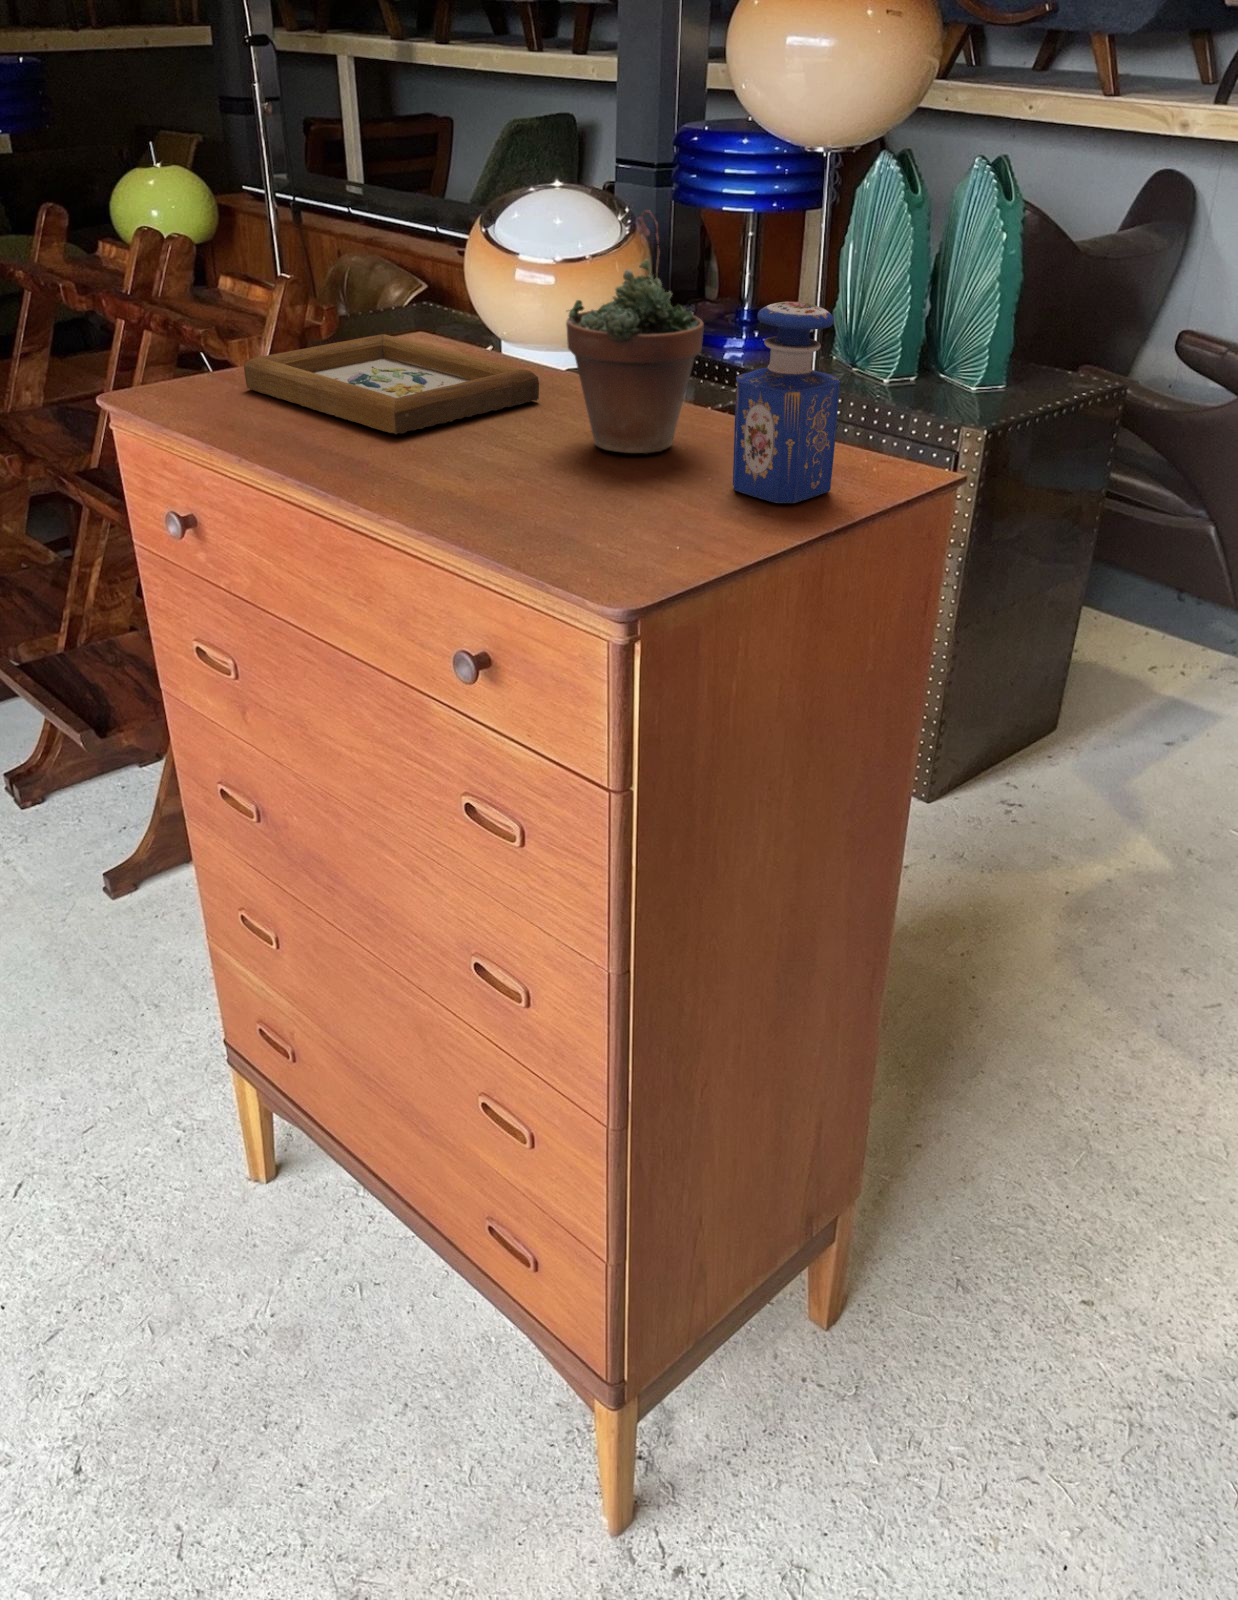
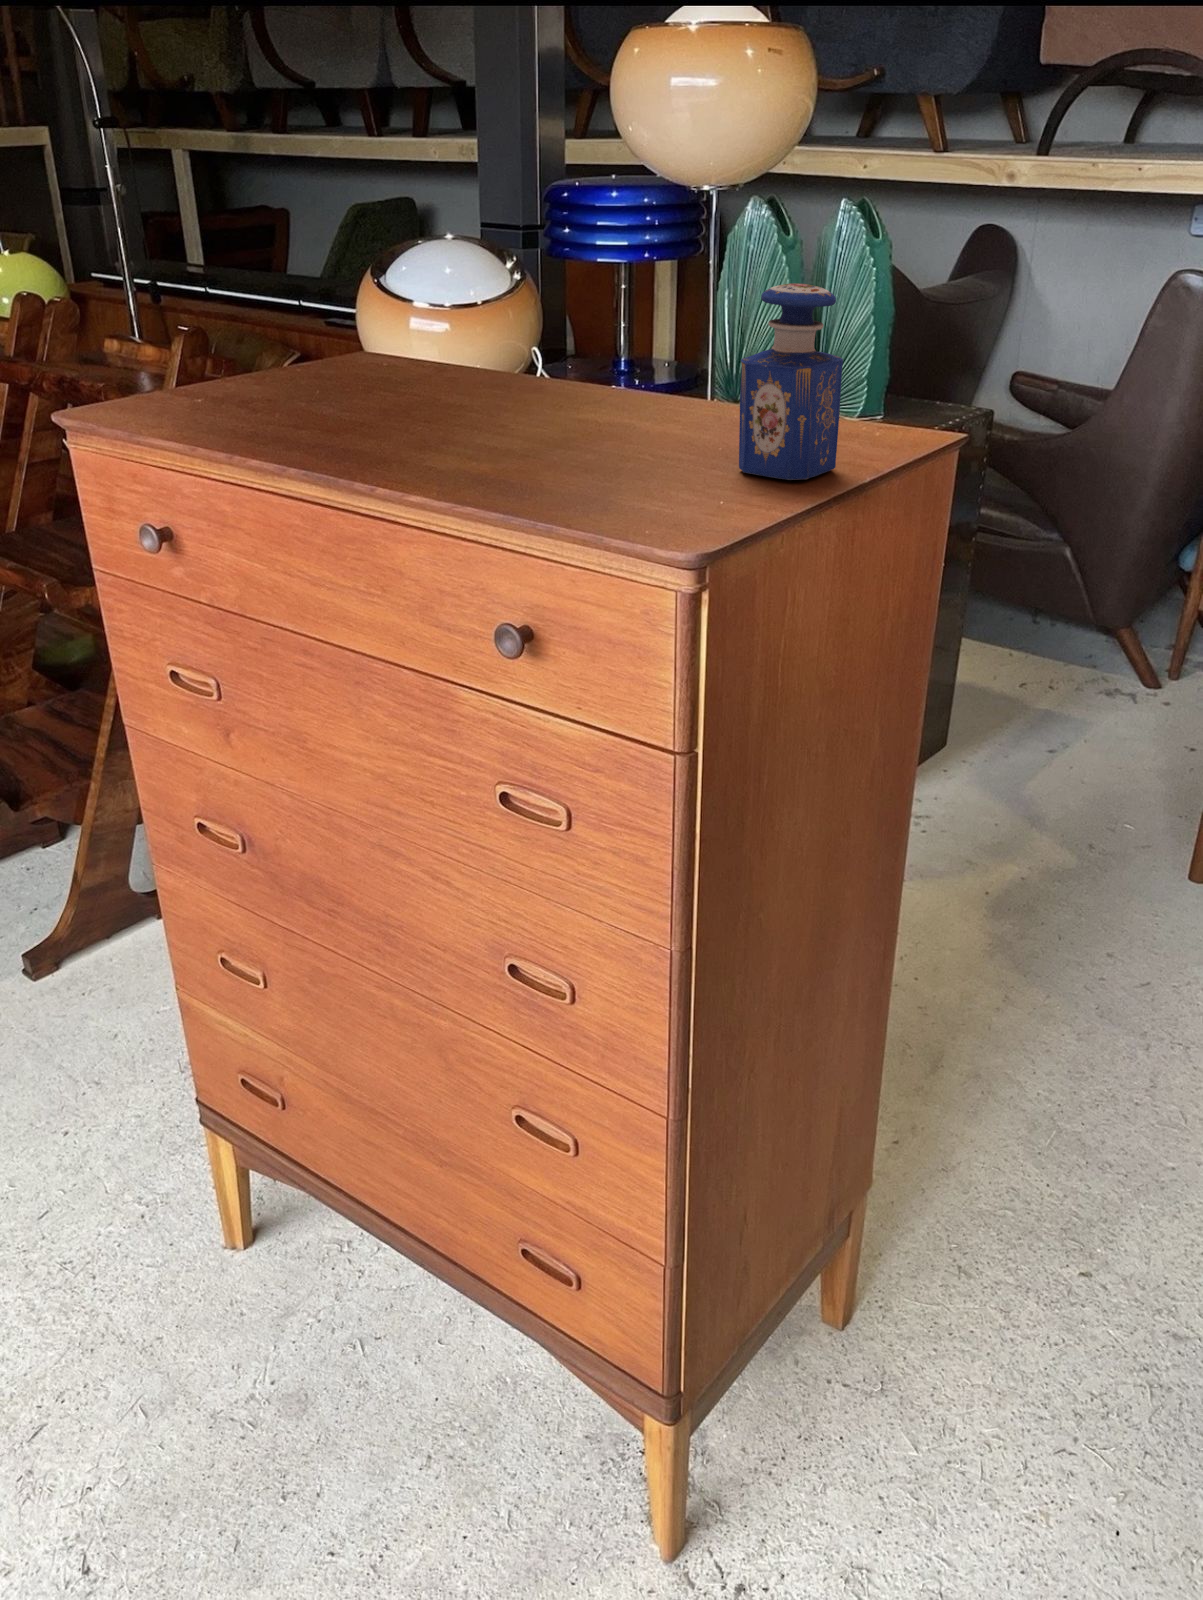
succulent plant: present [566,210,704,454] -> none [555,207,692,448]
picture frame: present [244,334,539,434] -> none [207,359,512,443]

